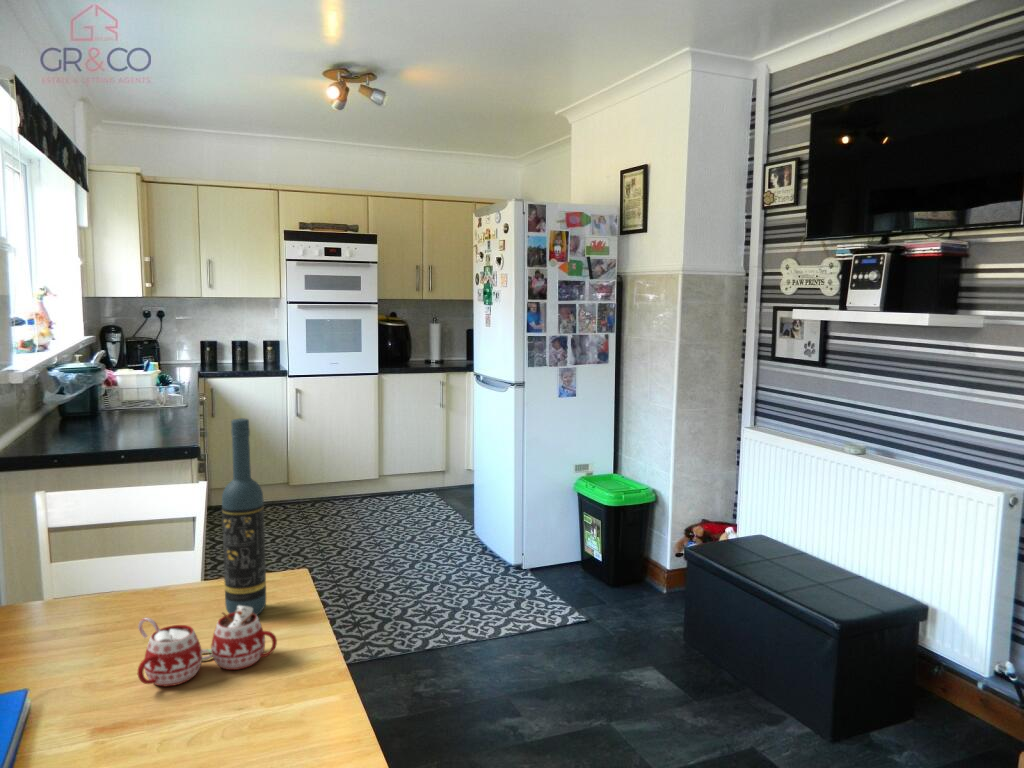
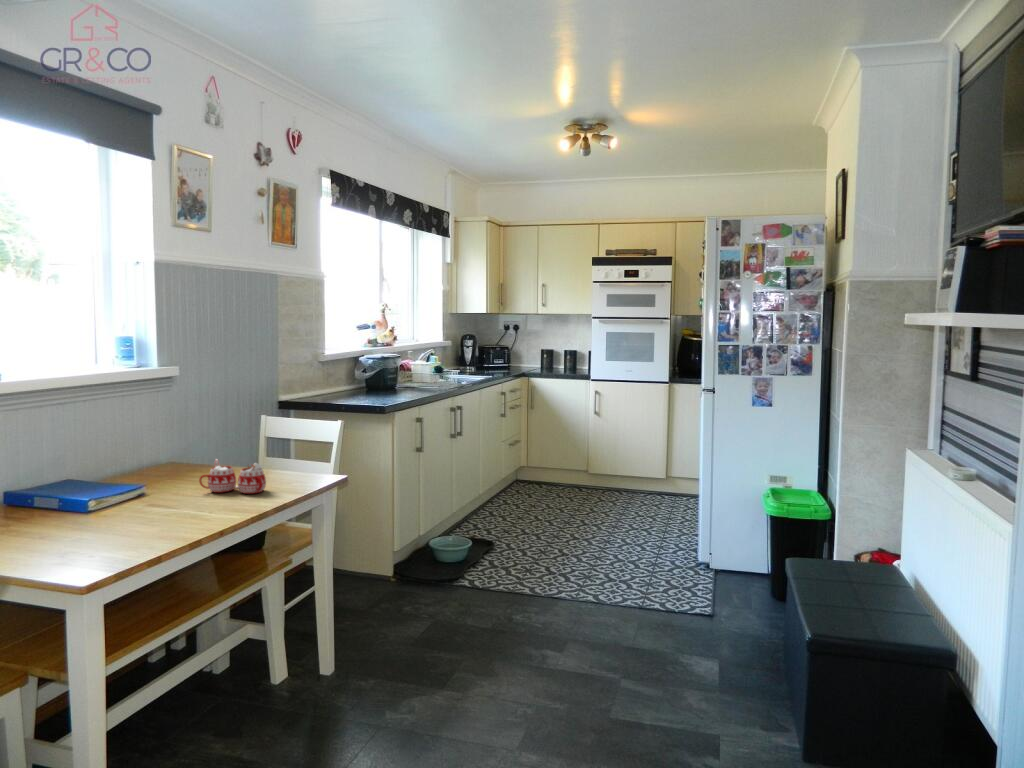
wine bottle: present [222,418,266,615] -> none [278,368,302,481]

